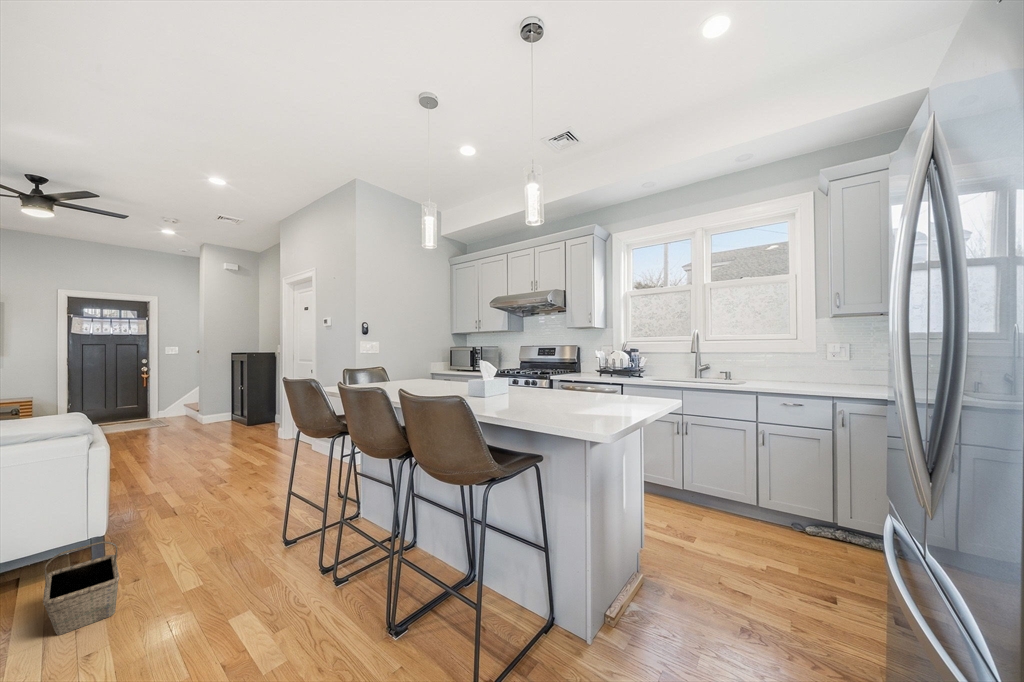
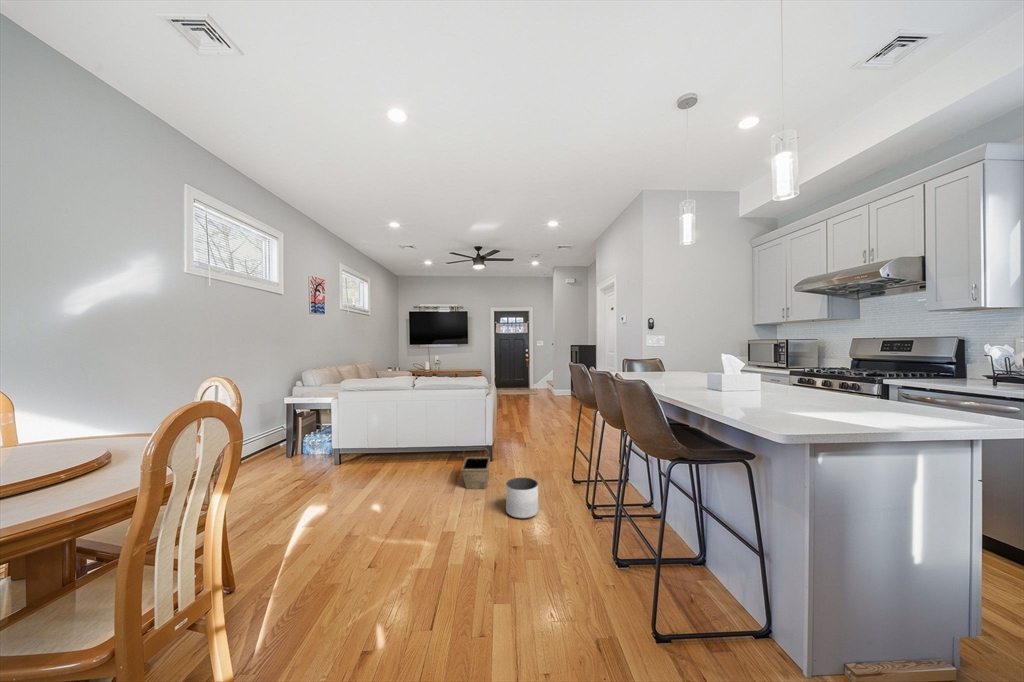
planter: none [178,563,244,640] -> present [506,478,539,519]

